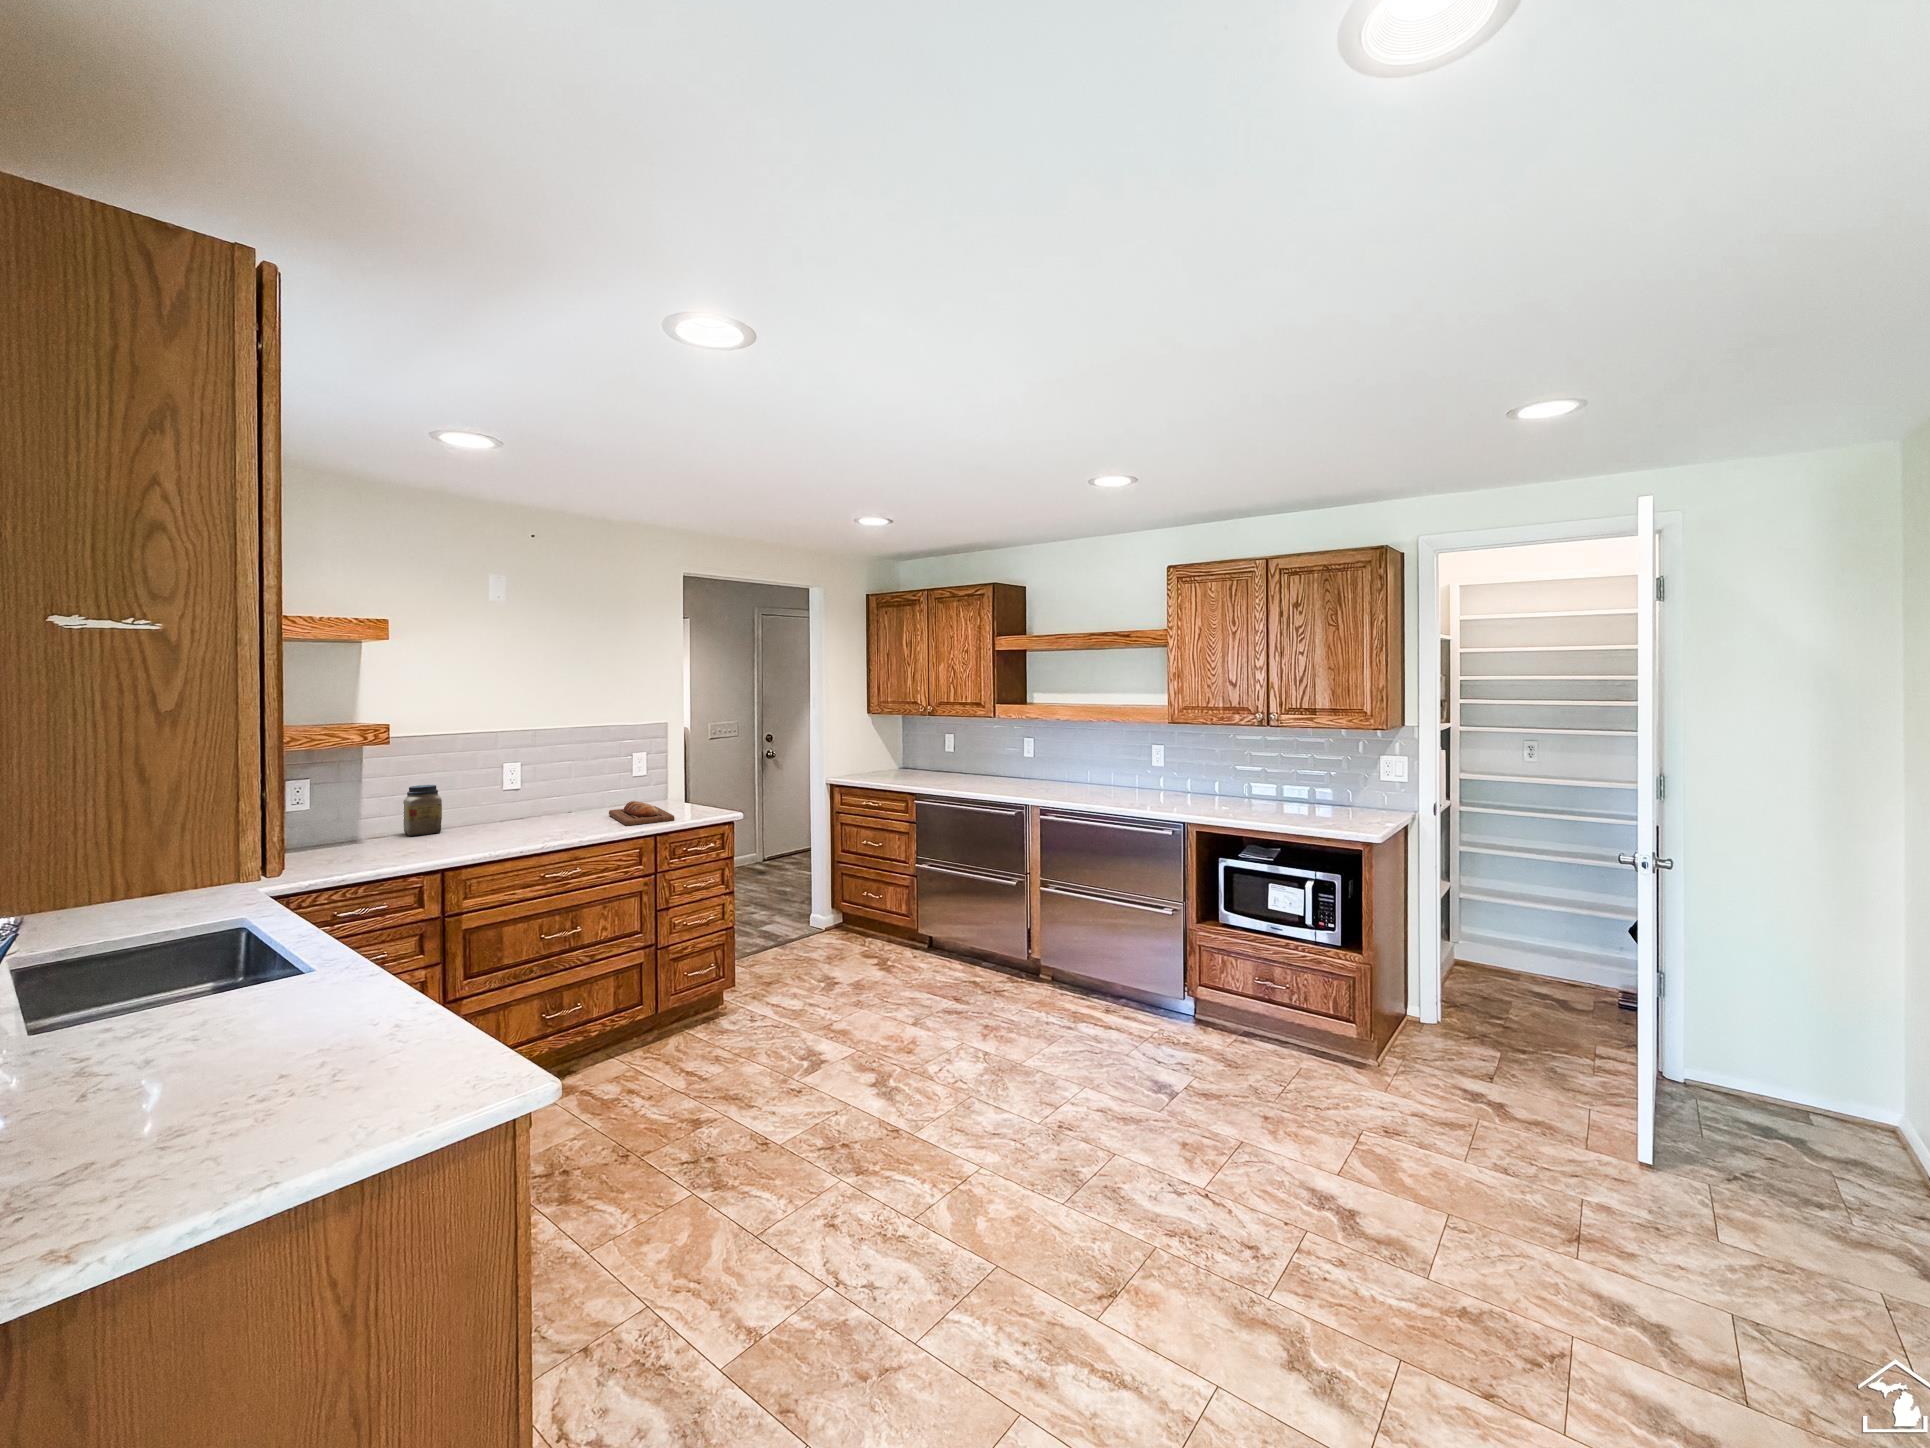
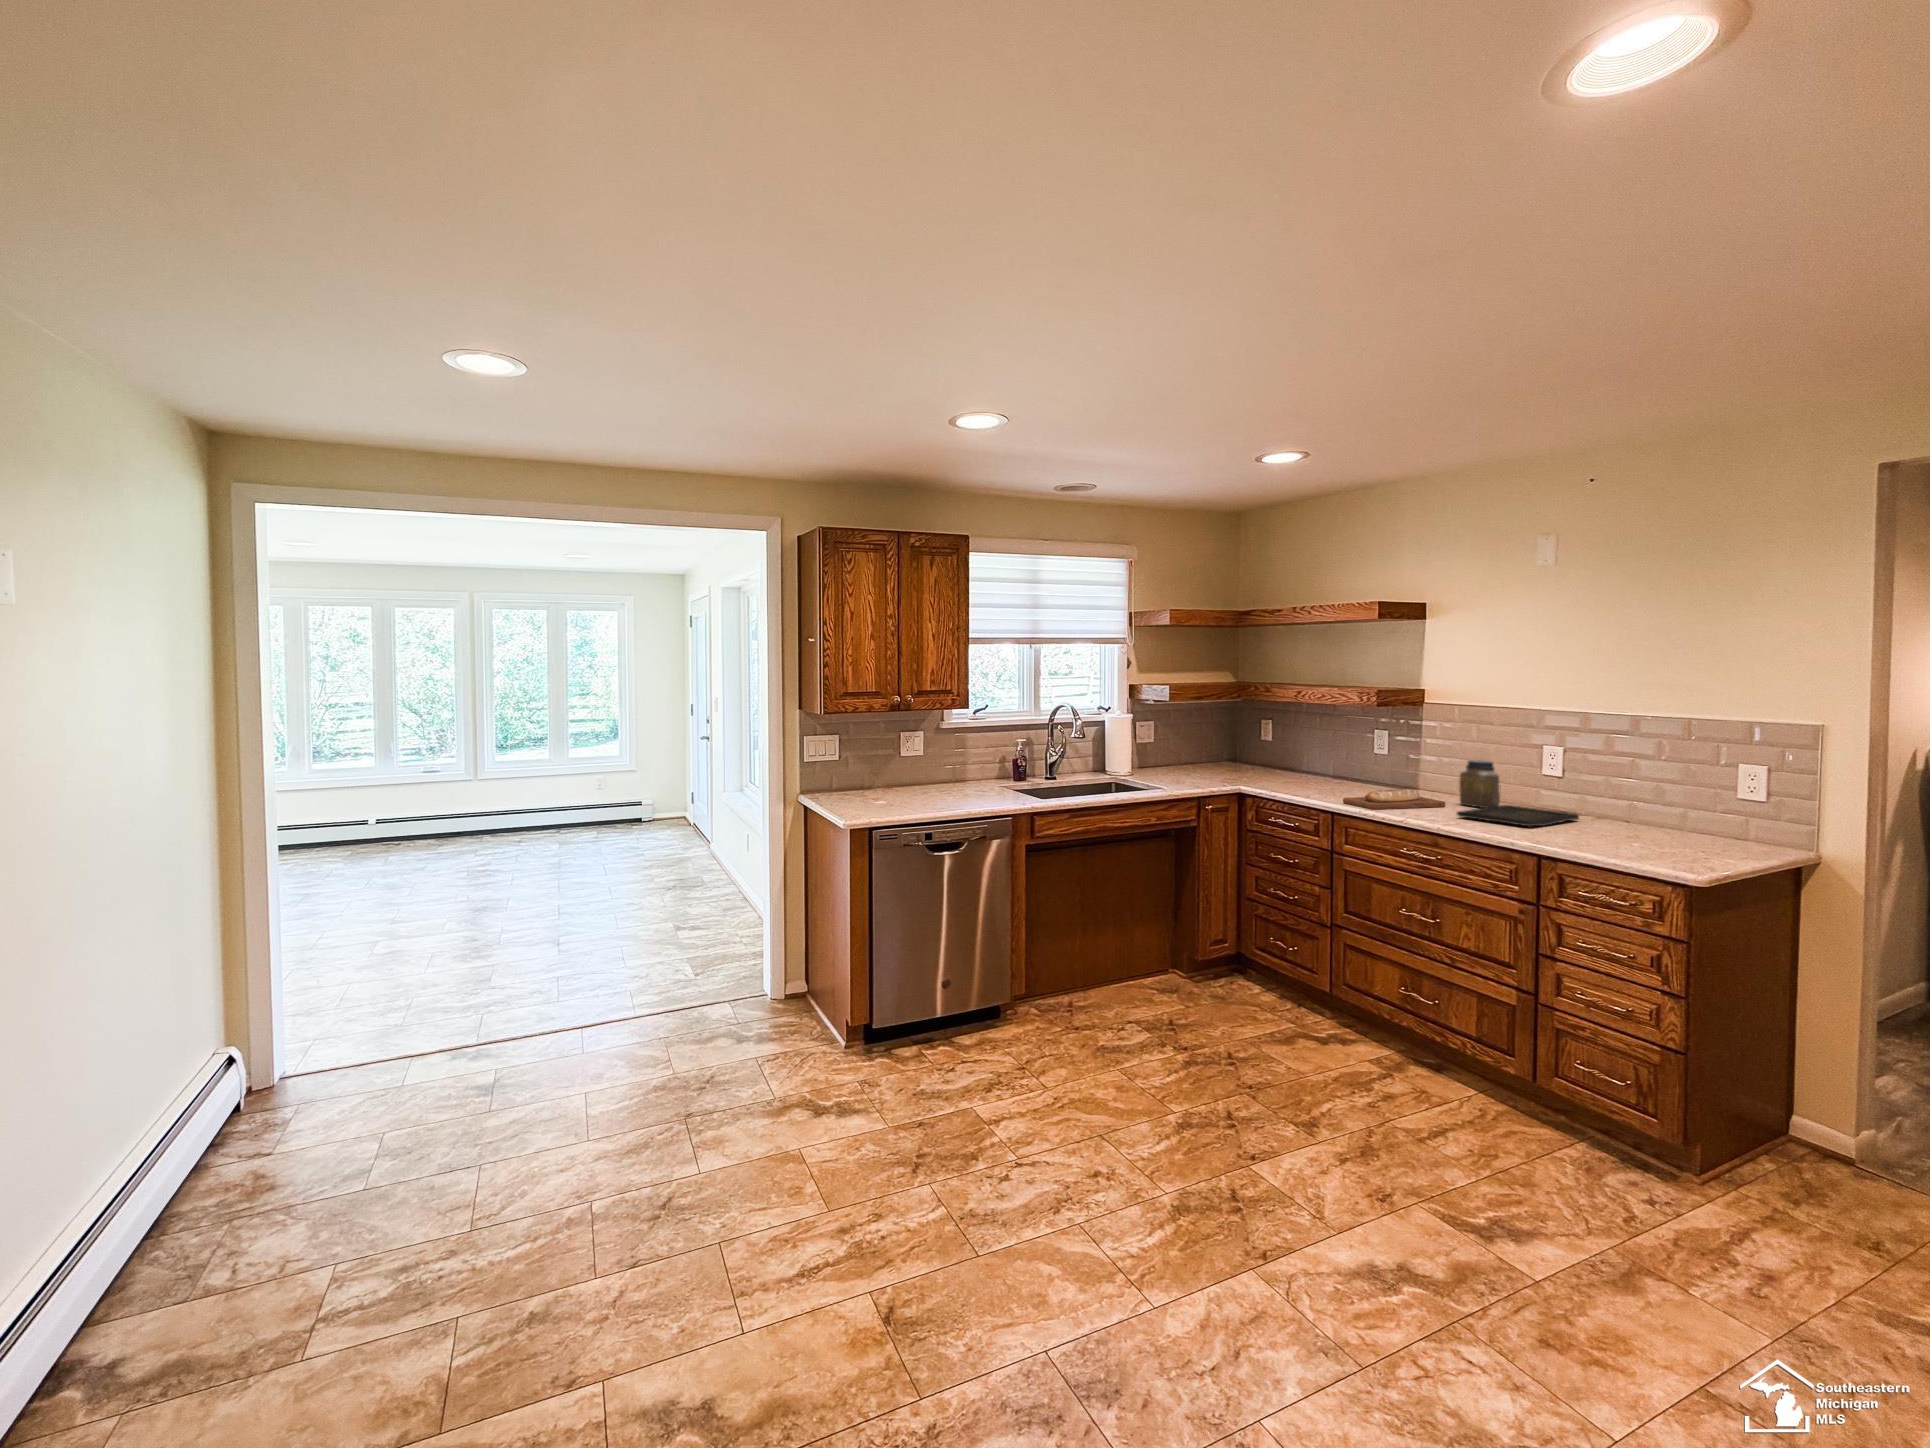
bread loaf: present [609,801,674,825] -> present [1343,789,1445,810]
tray: none [465,814,568,836] -> present [1457,805,1579,826]

